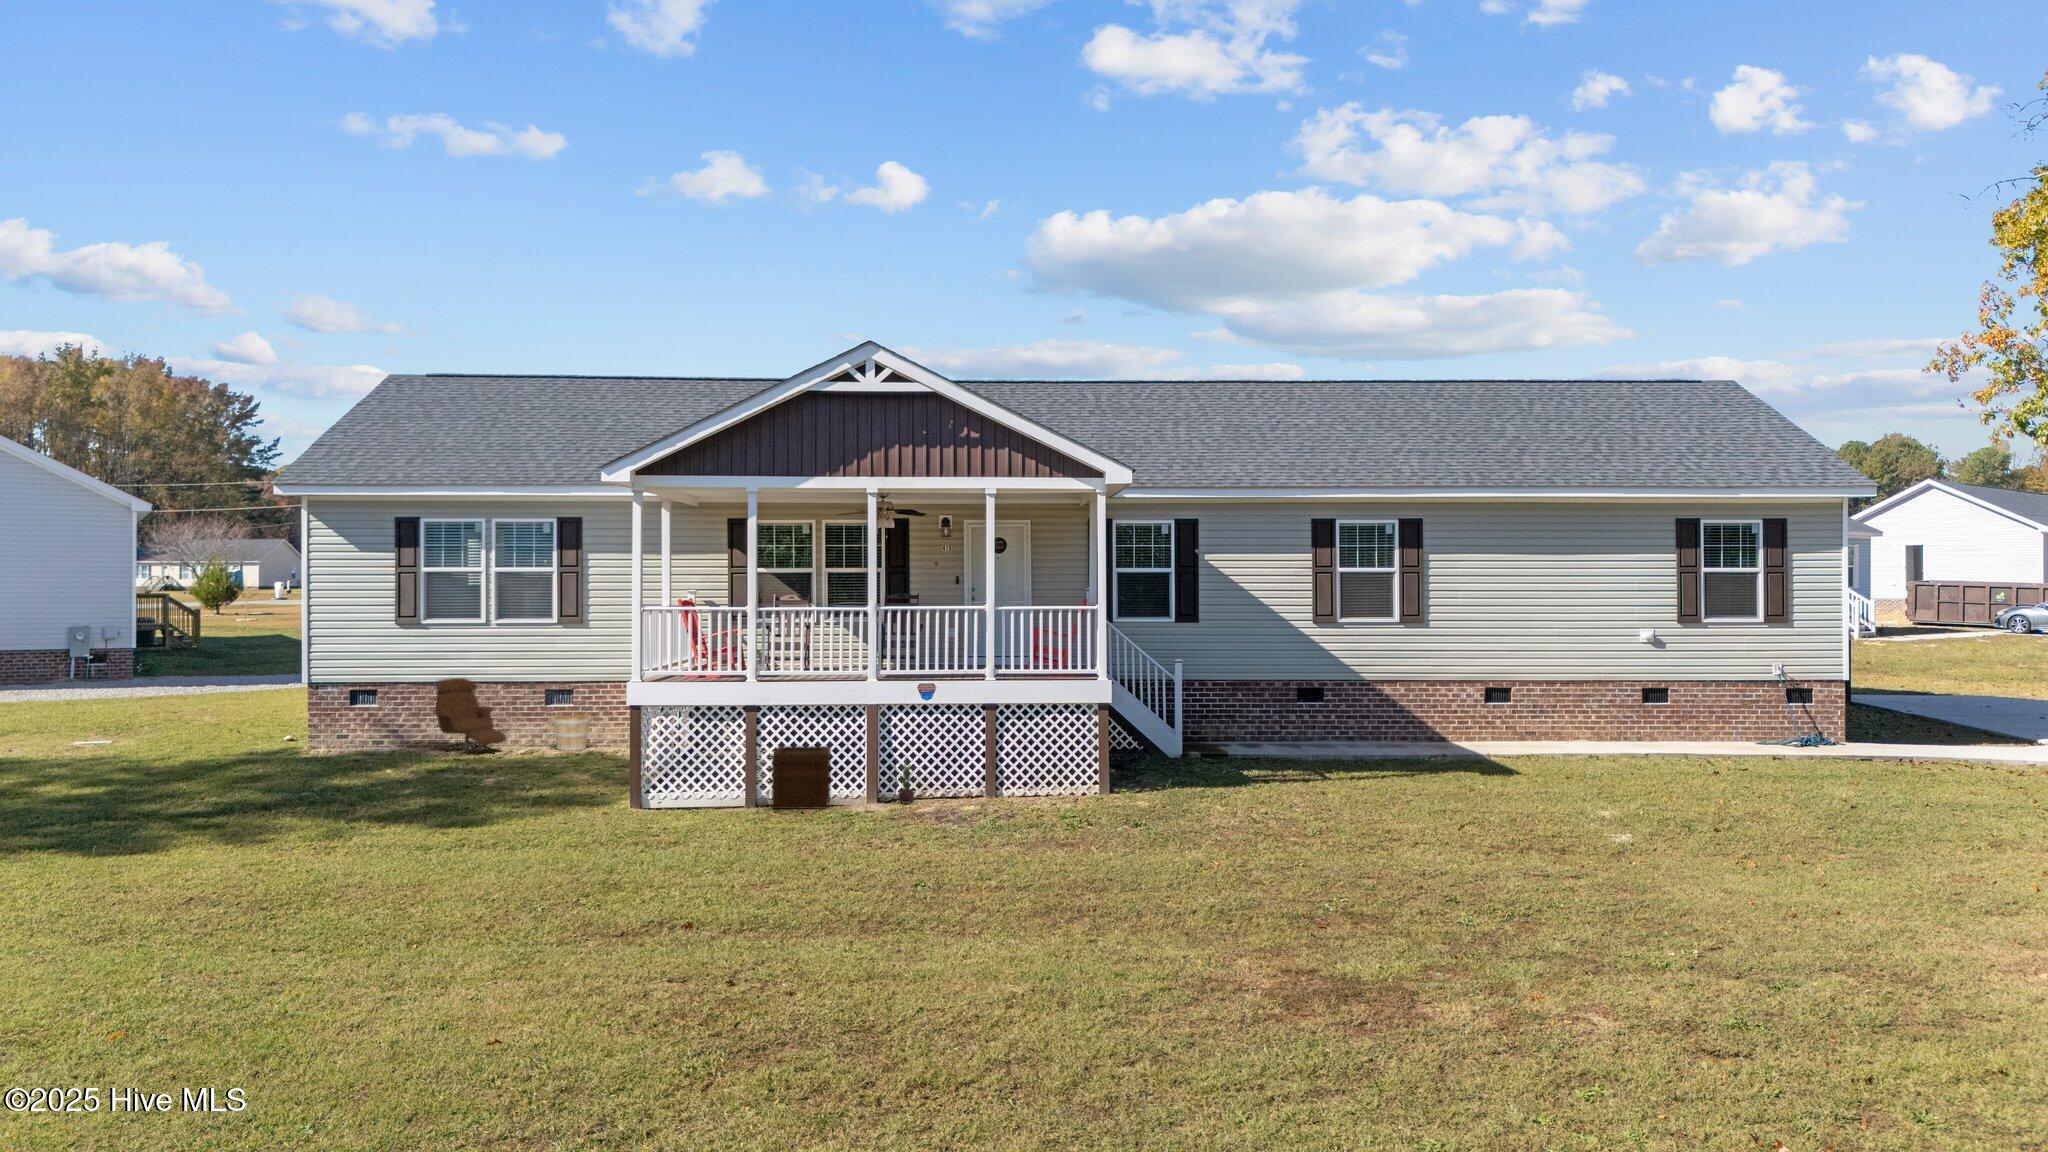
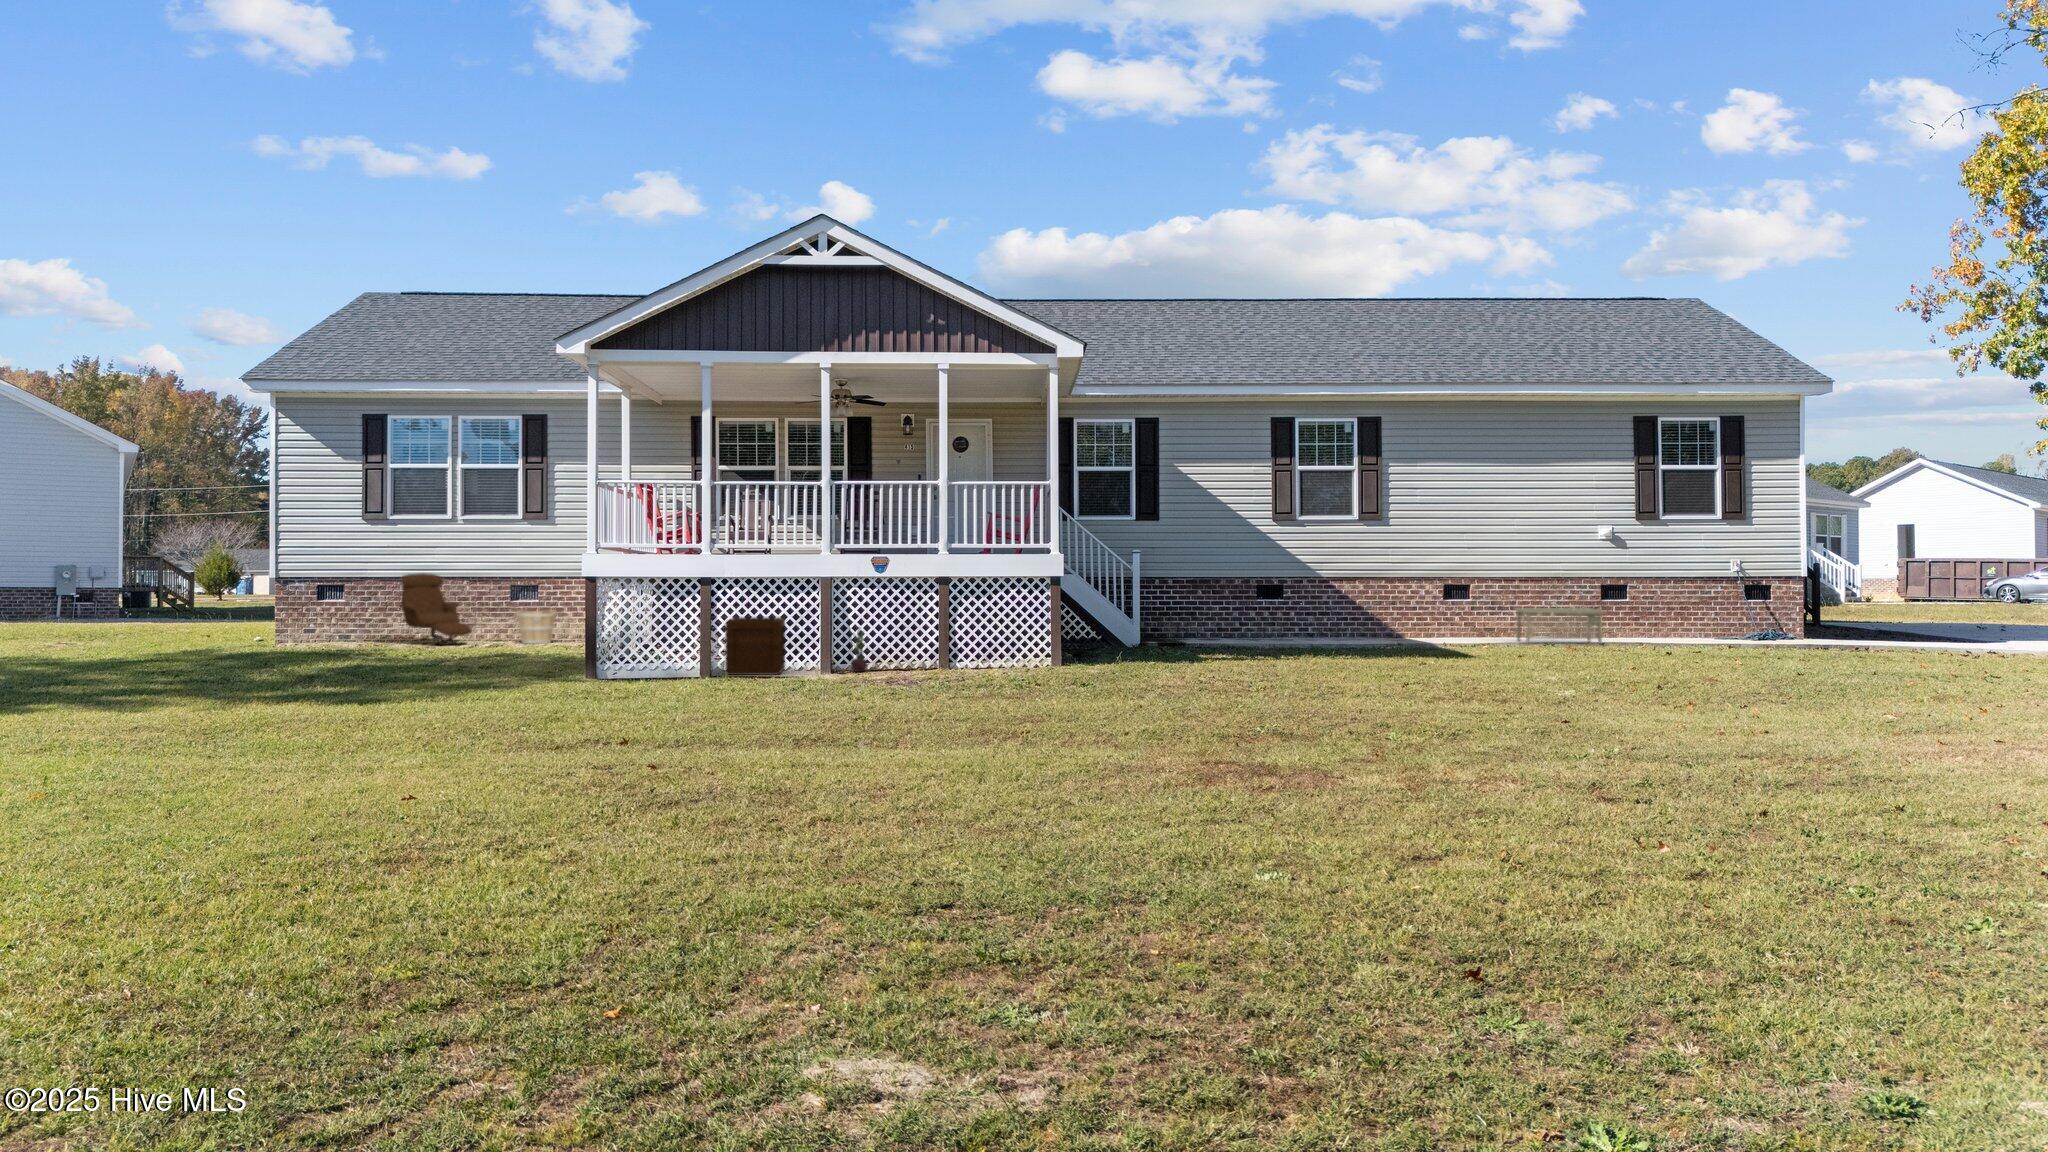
storage bench: none [1555,711,1647,750] -> present [1514,608,1604,644]

